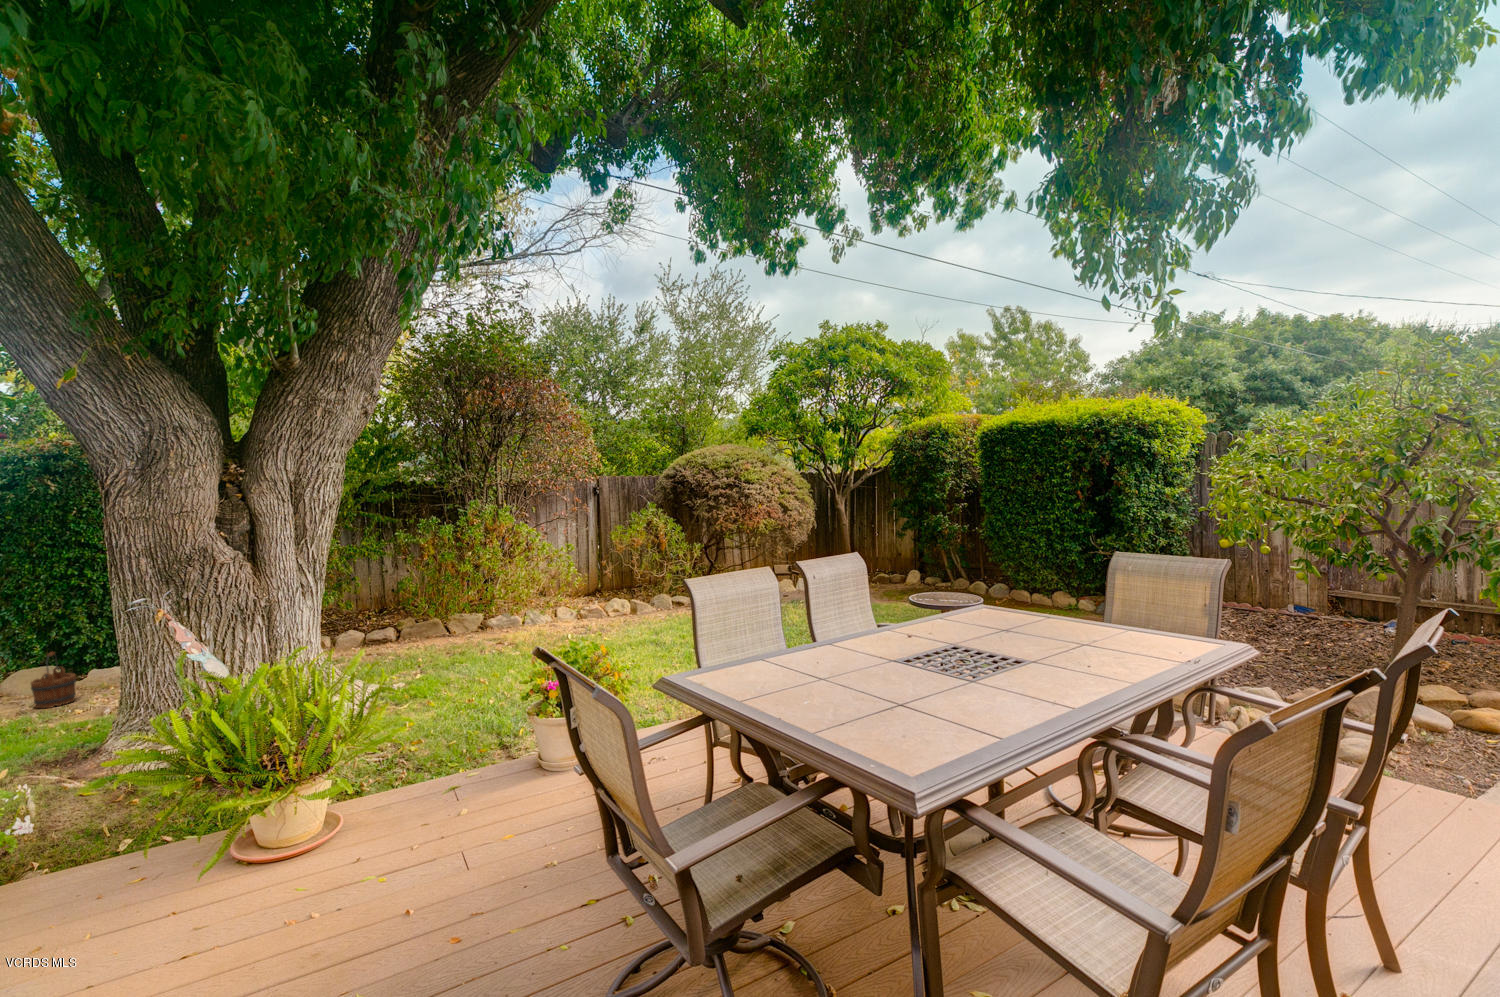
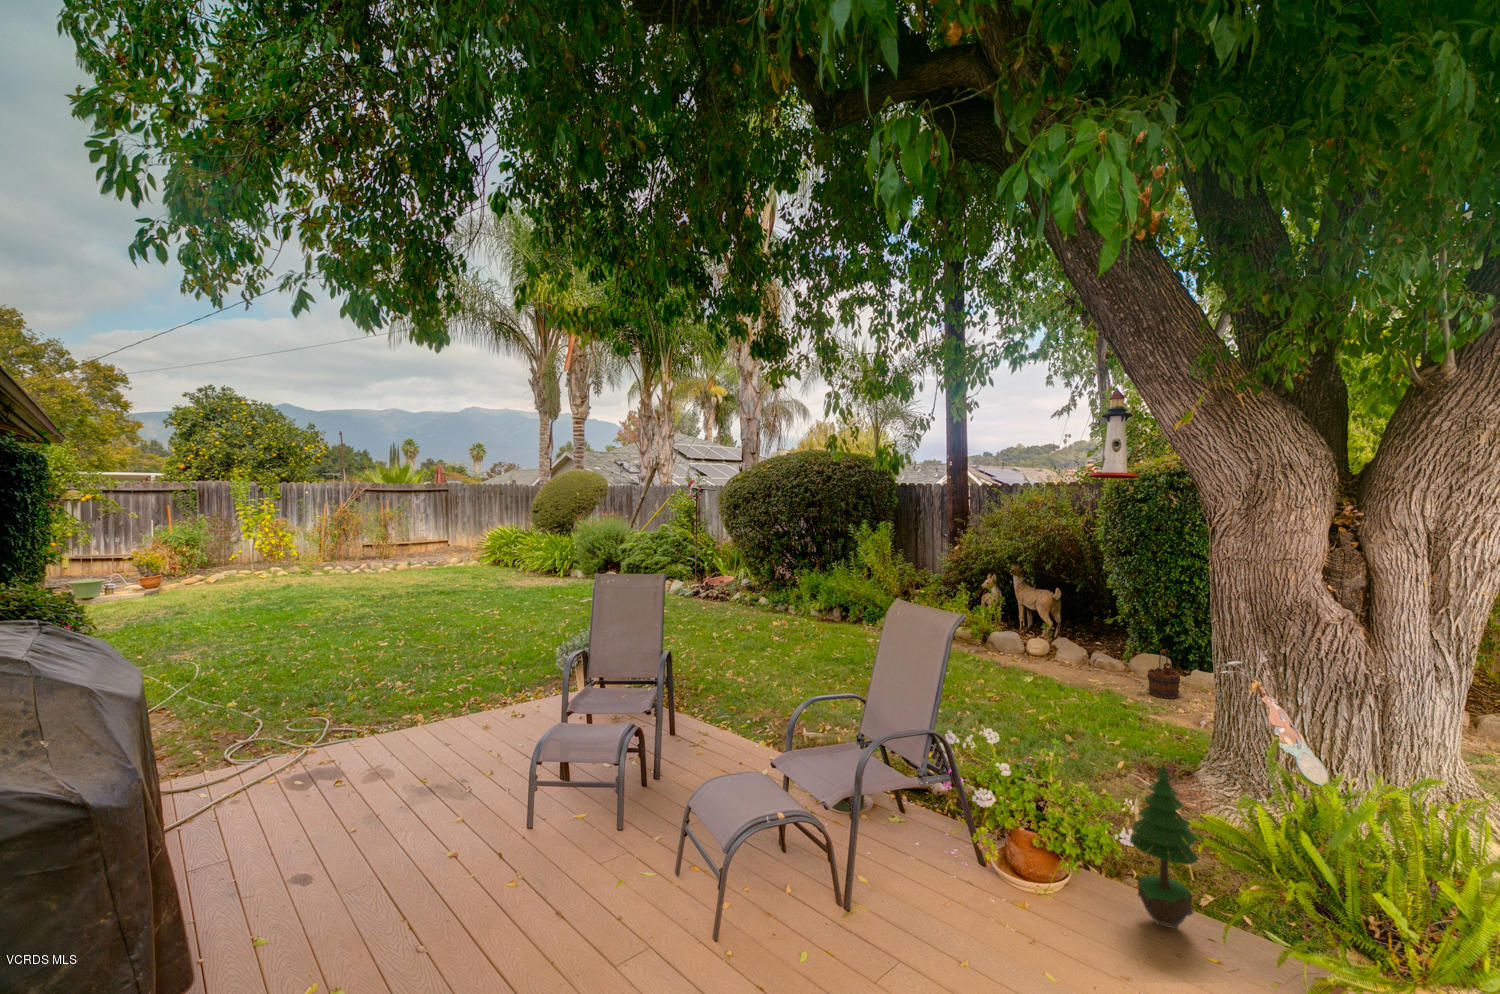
potted tree: none [34,716,119,881] -> present [1130,765,1199,929]

